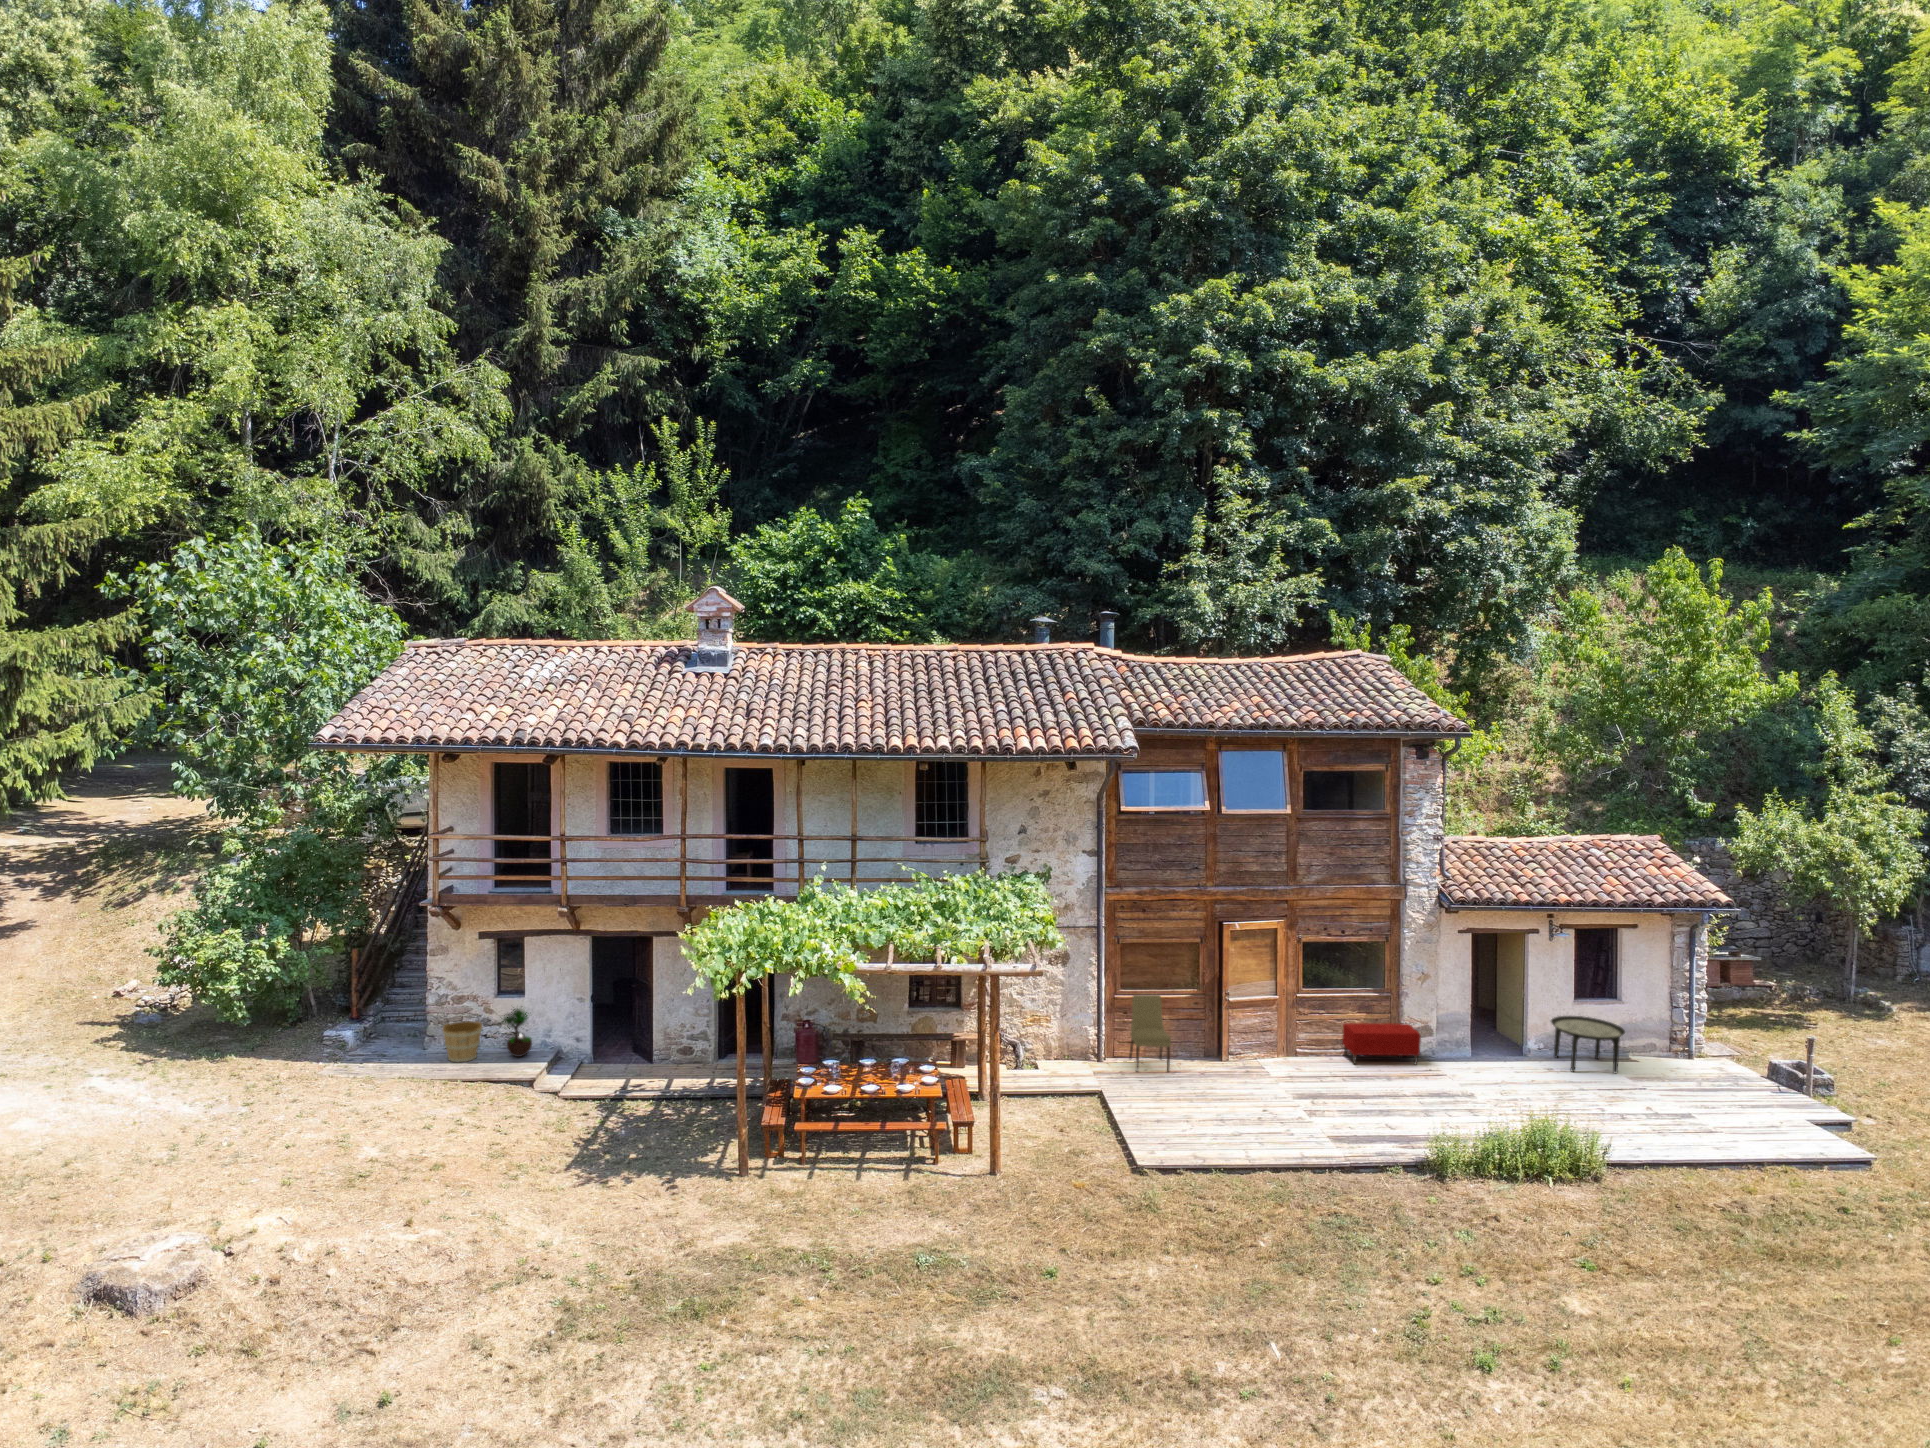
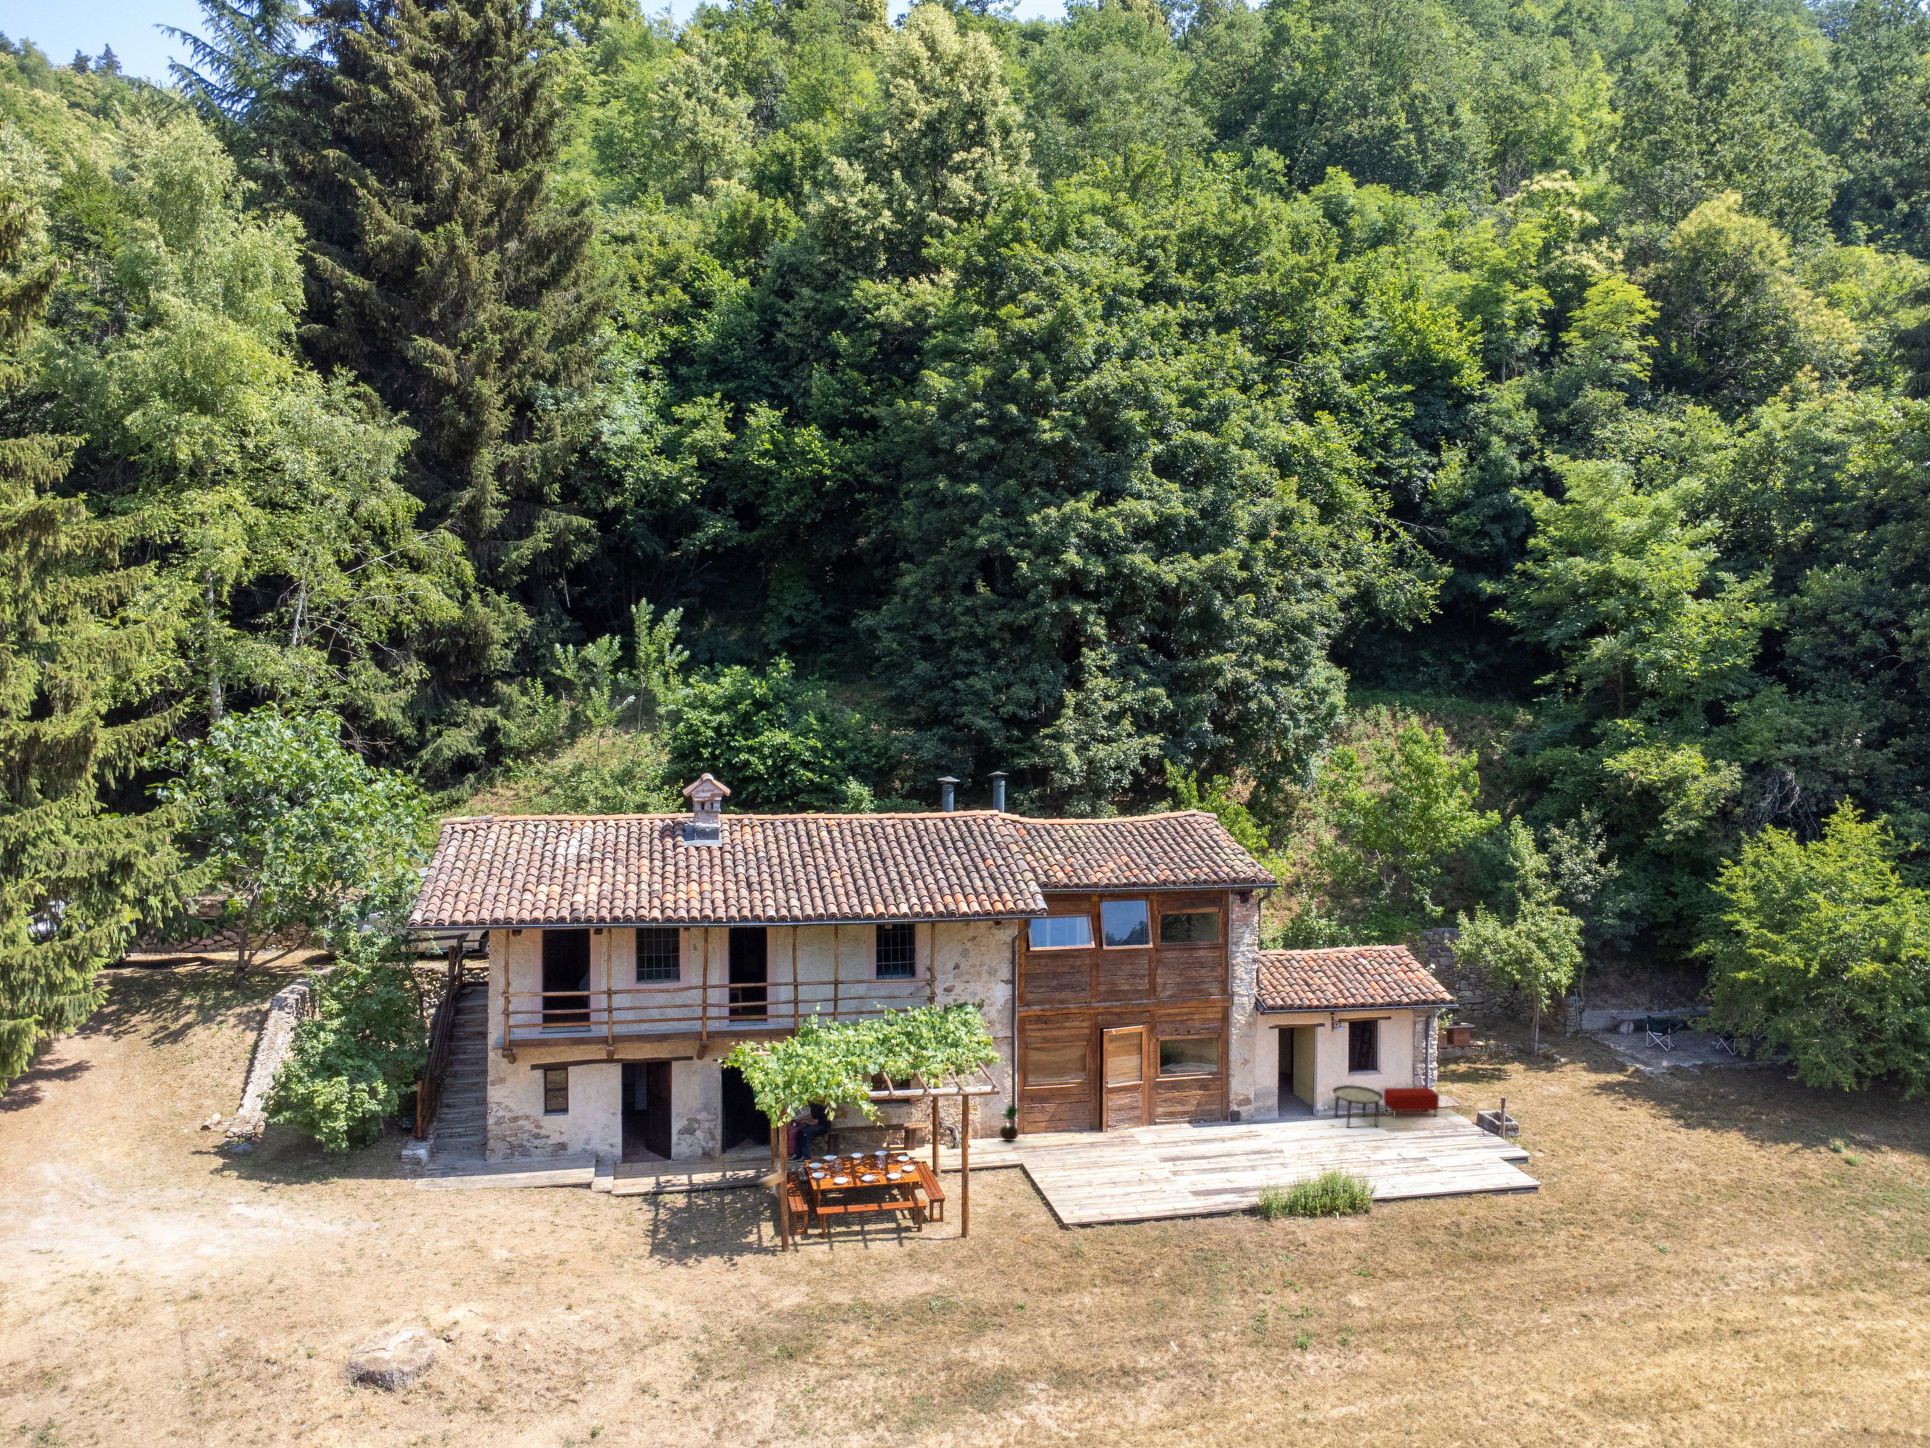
chair: present [1129,995,1171,1071] -> none [1033,1087,1067,1147]
potted tree: present [502,1008,532,1057] -> present [1000,1104,1021,1141]
wooden bucket: present [442,1021,482,1062] -> none [490,1137,524,1173]
bench: present [1342,1023,1421,1064] -> present [1384,1087,1439,1117]

